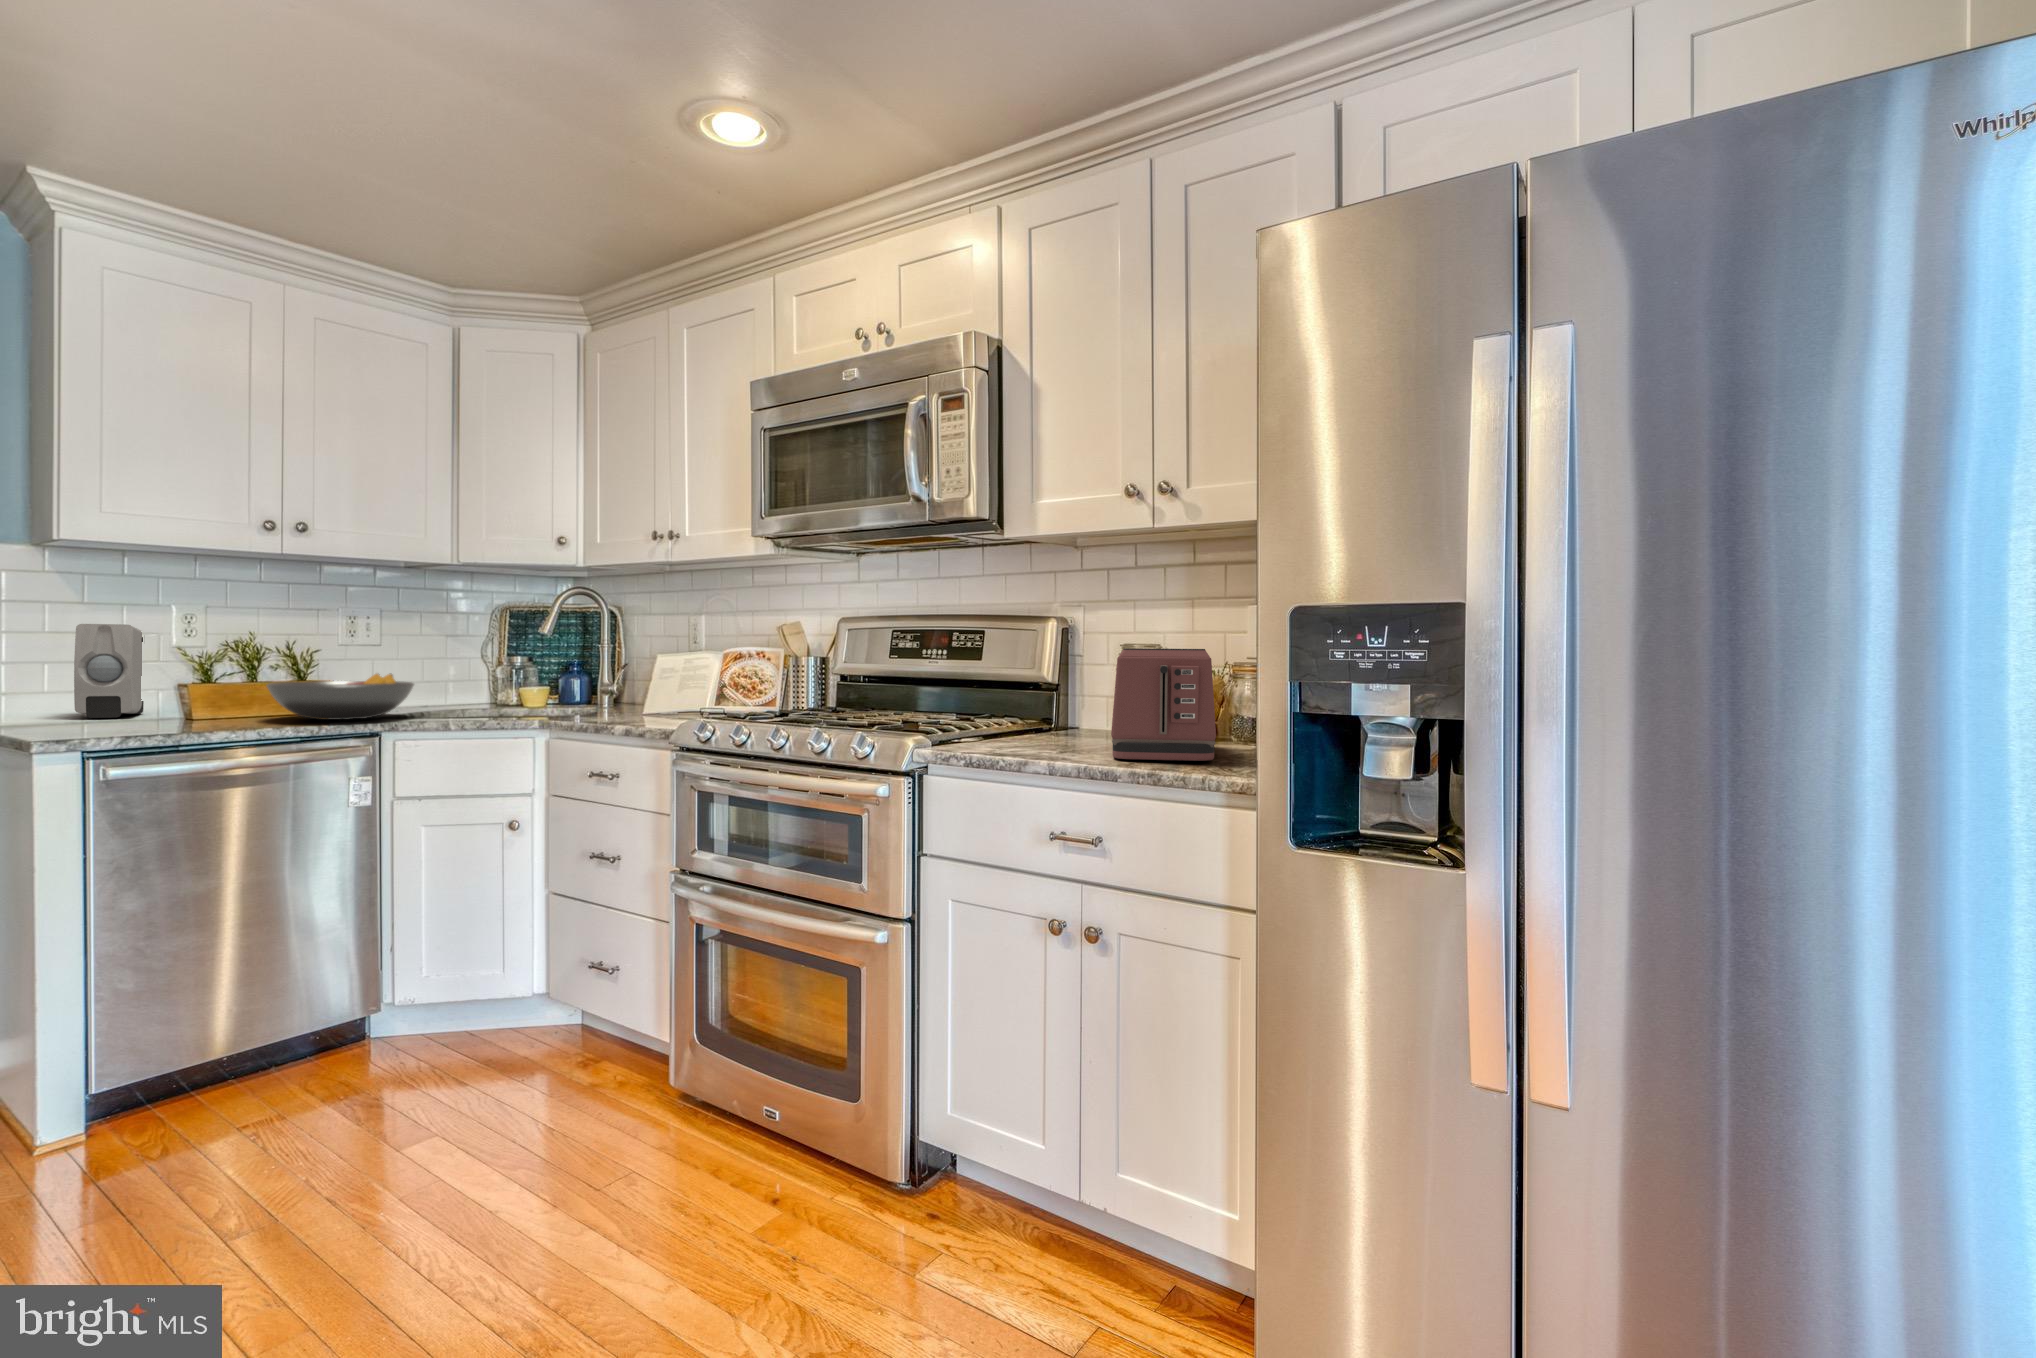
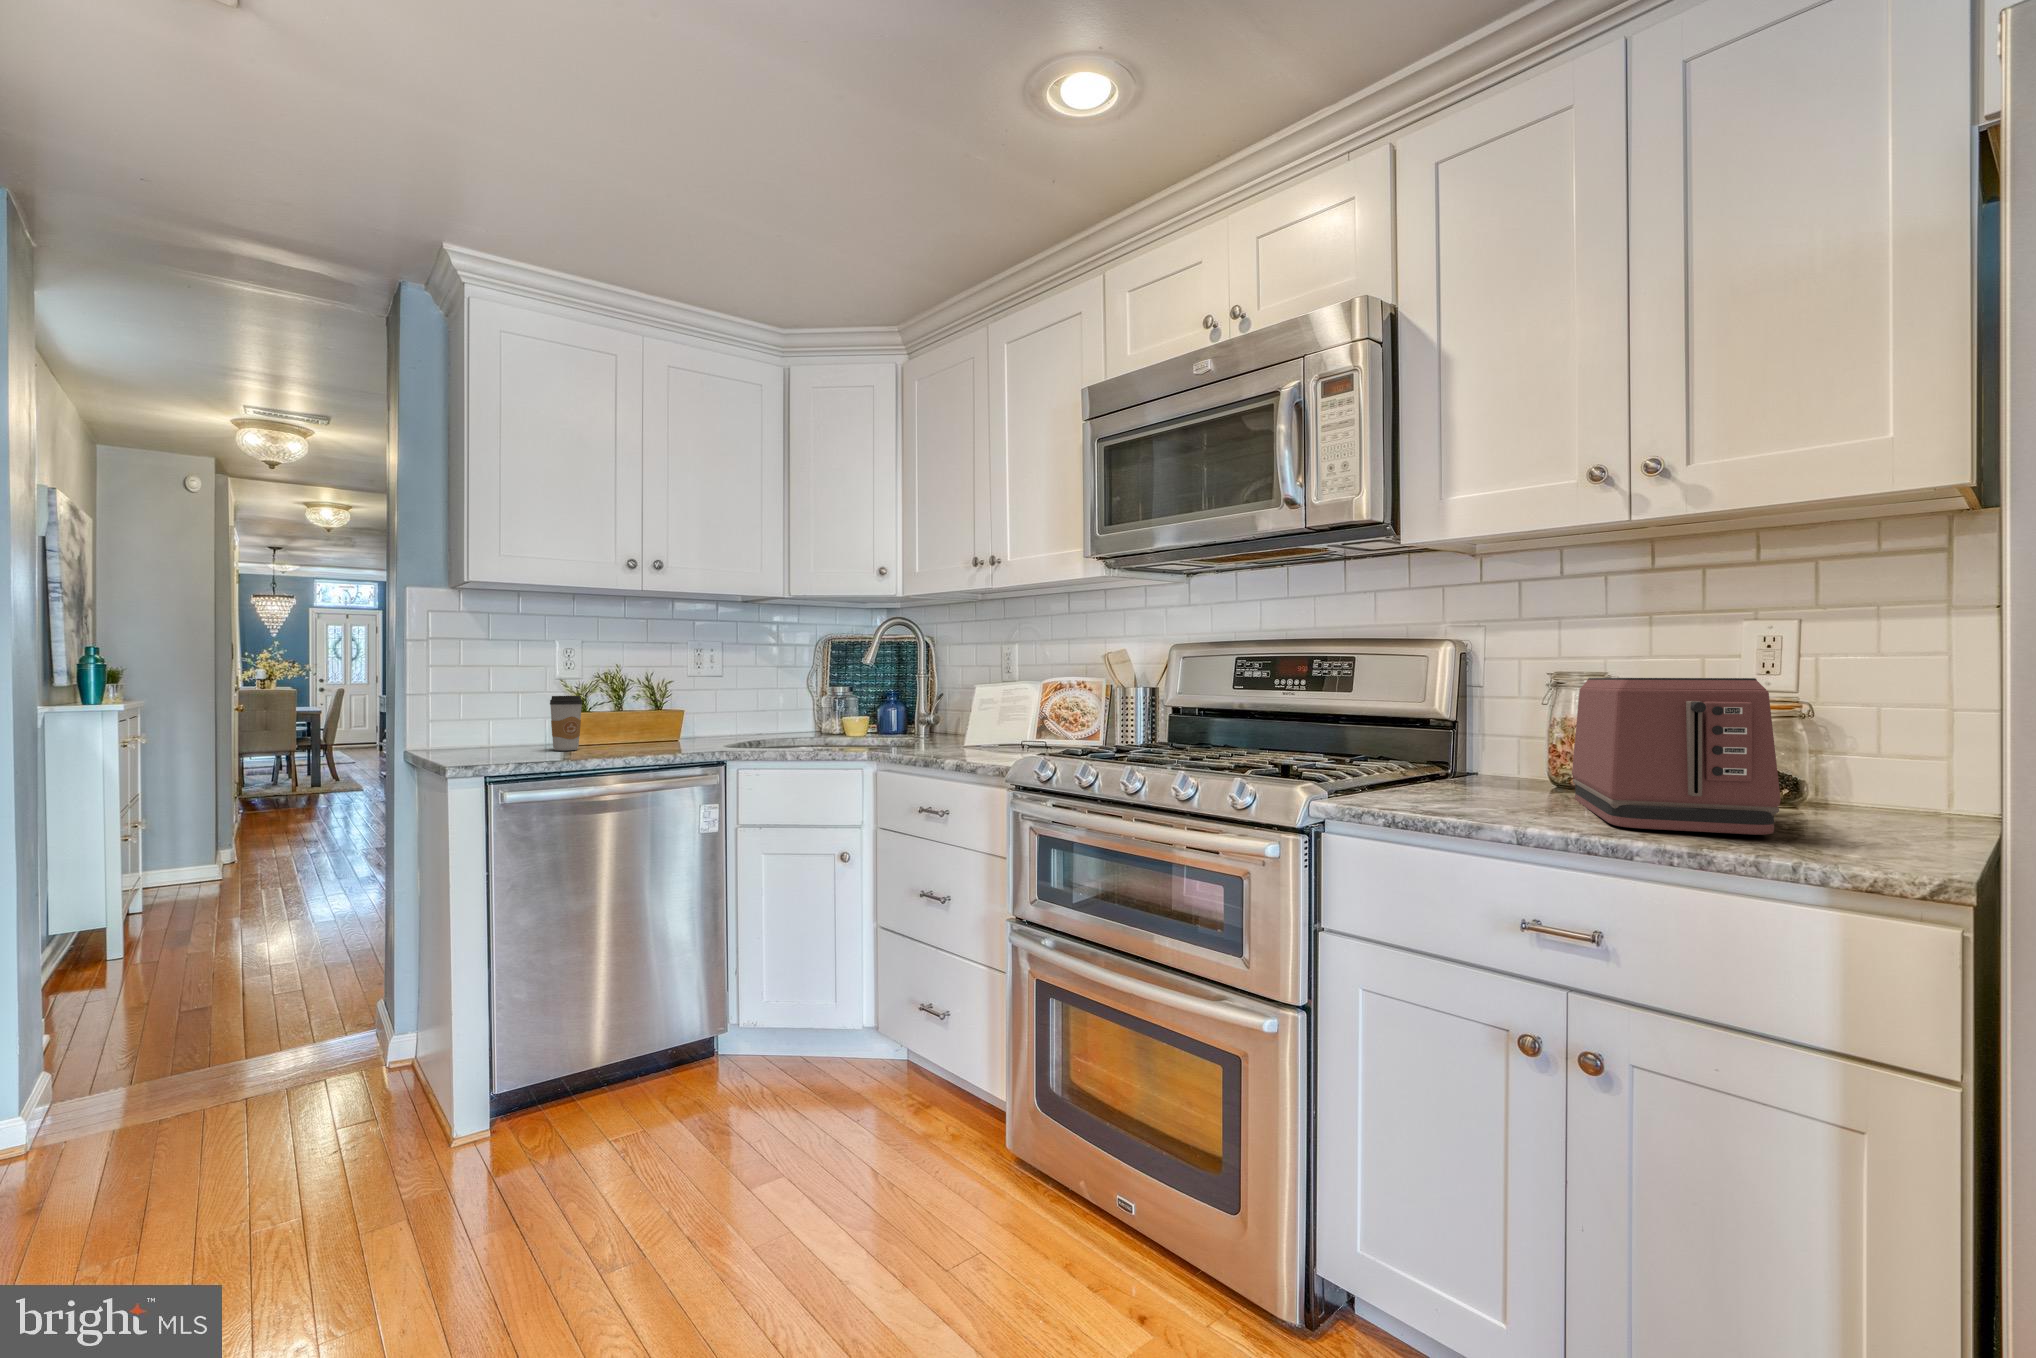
soap dispenser: present [74,624,144,718] -> none [478,658,534,744]
coffee cup: none [168,665,209,723] -> present [550,696,582,750]
fruit bowl: present [267,674,414,720] -> none [629,703,755,748]

